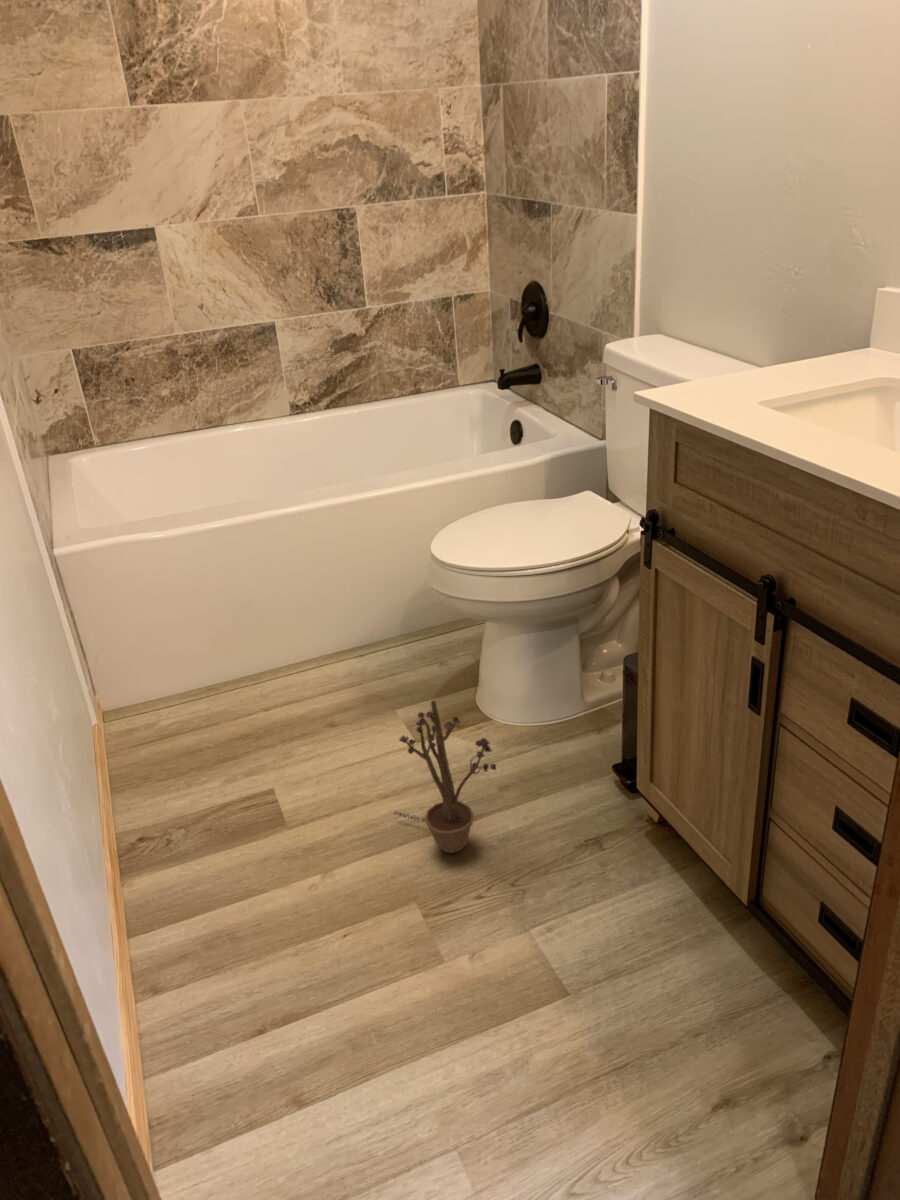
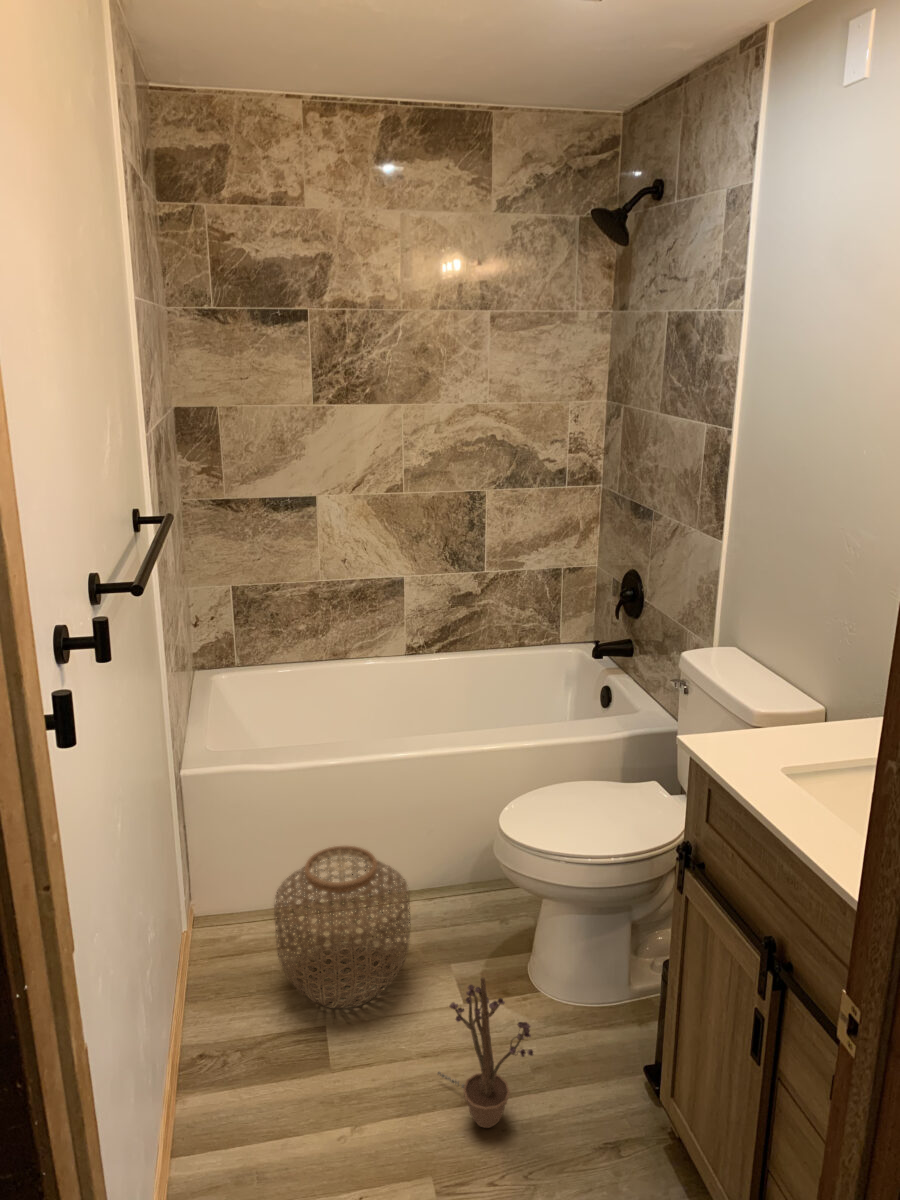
woven basket: none [187,604,343,774] -> present [274,846,411,1008]

